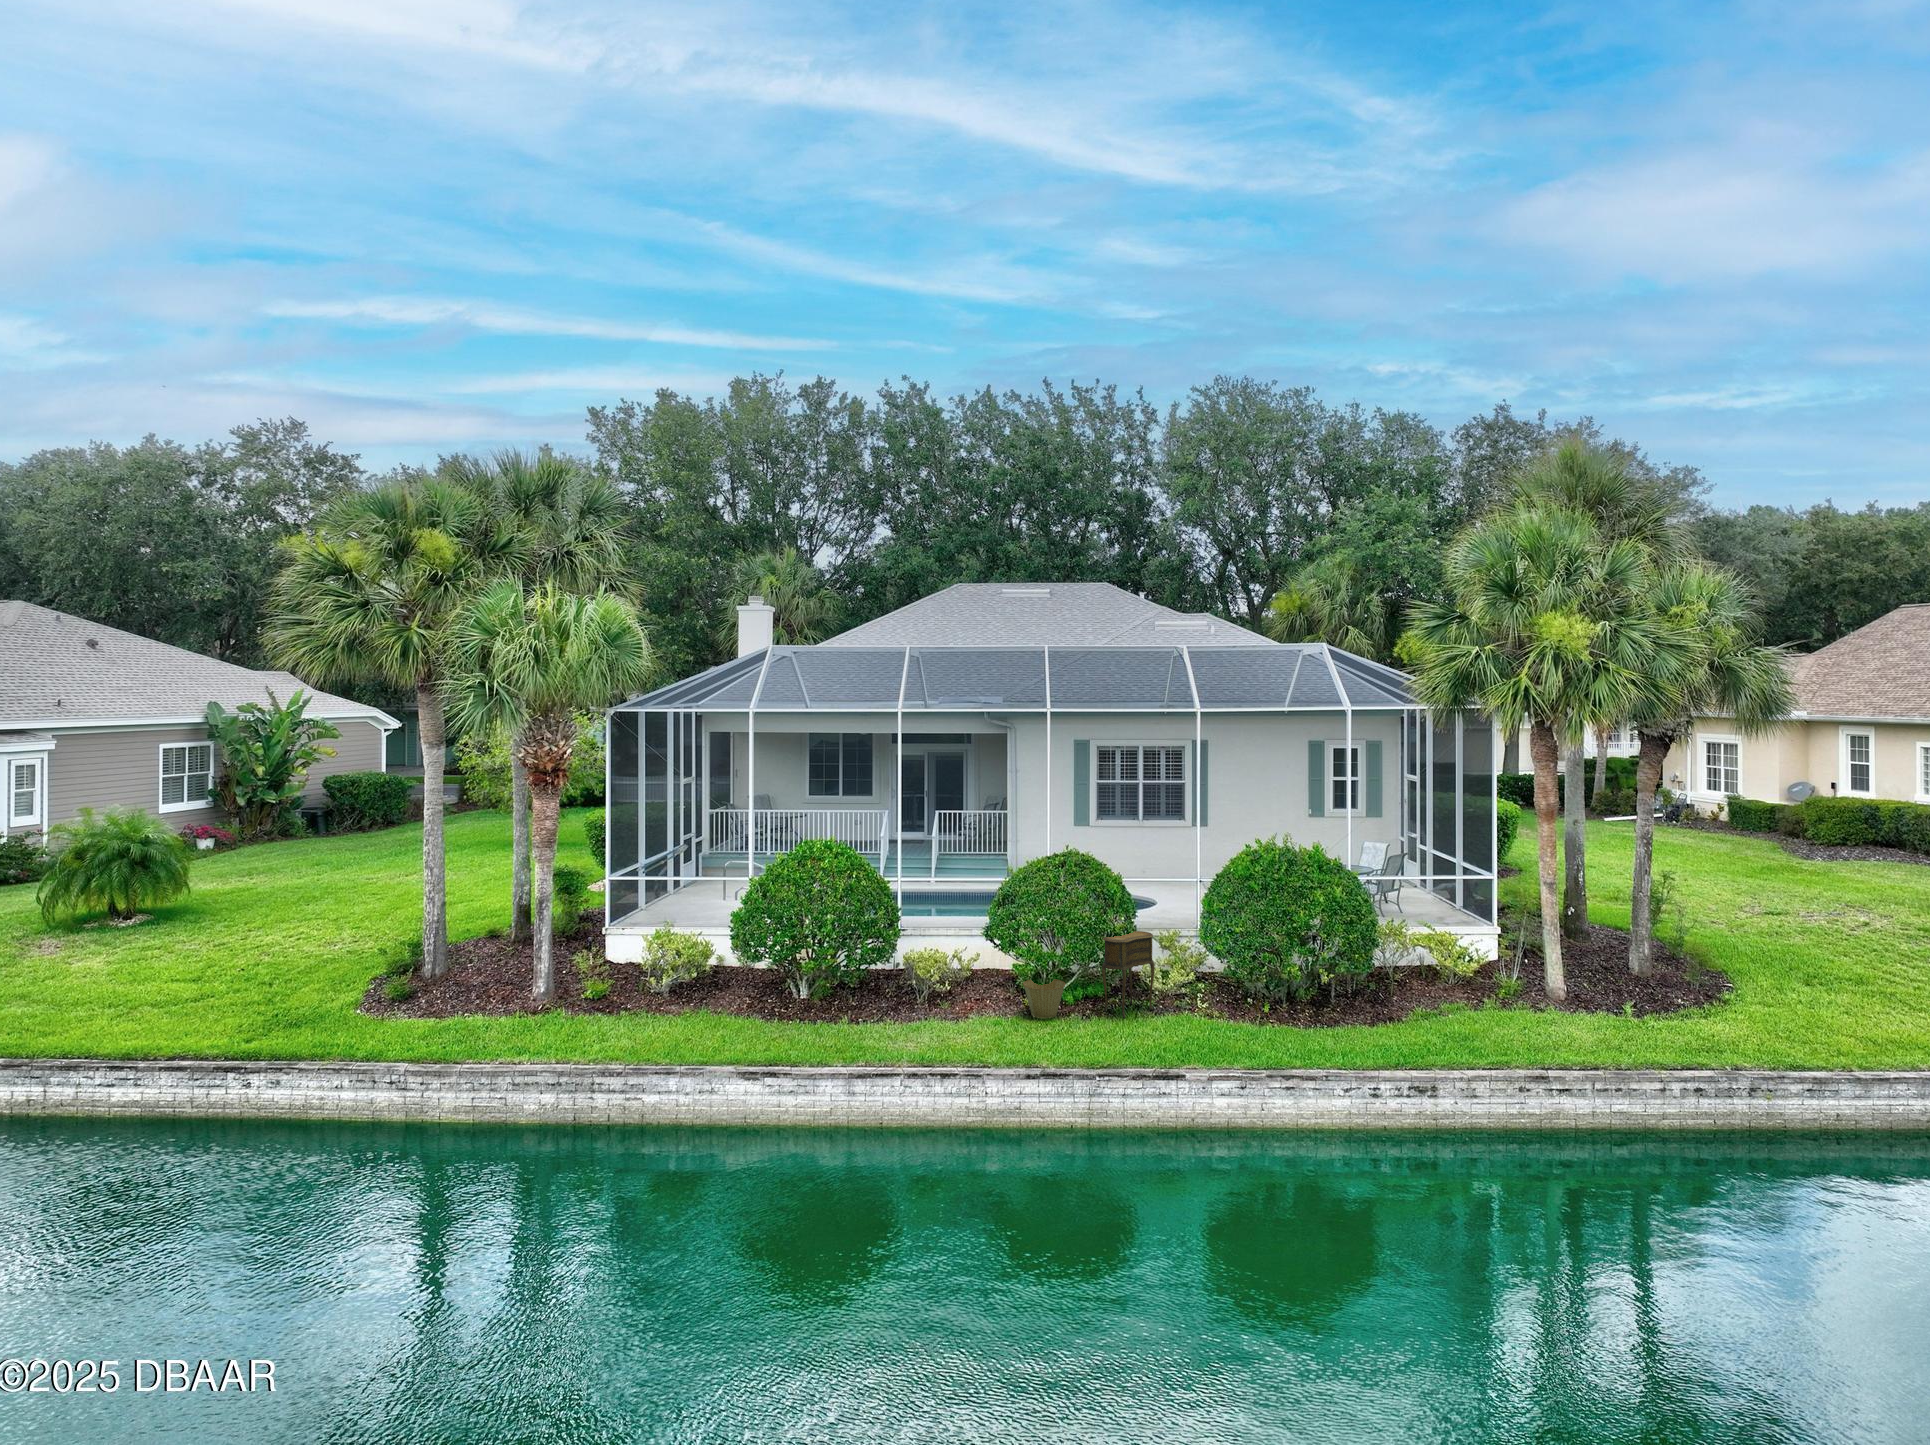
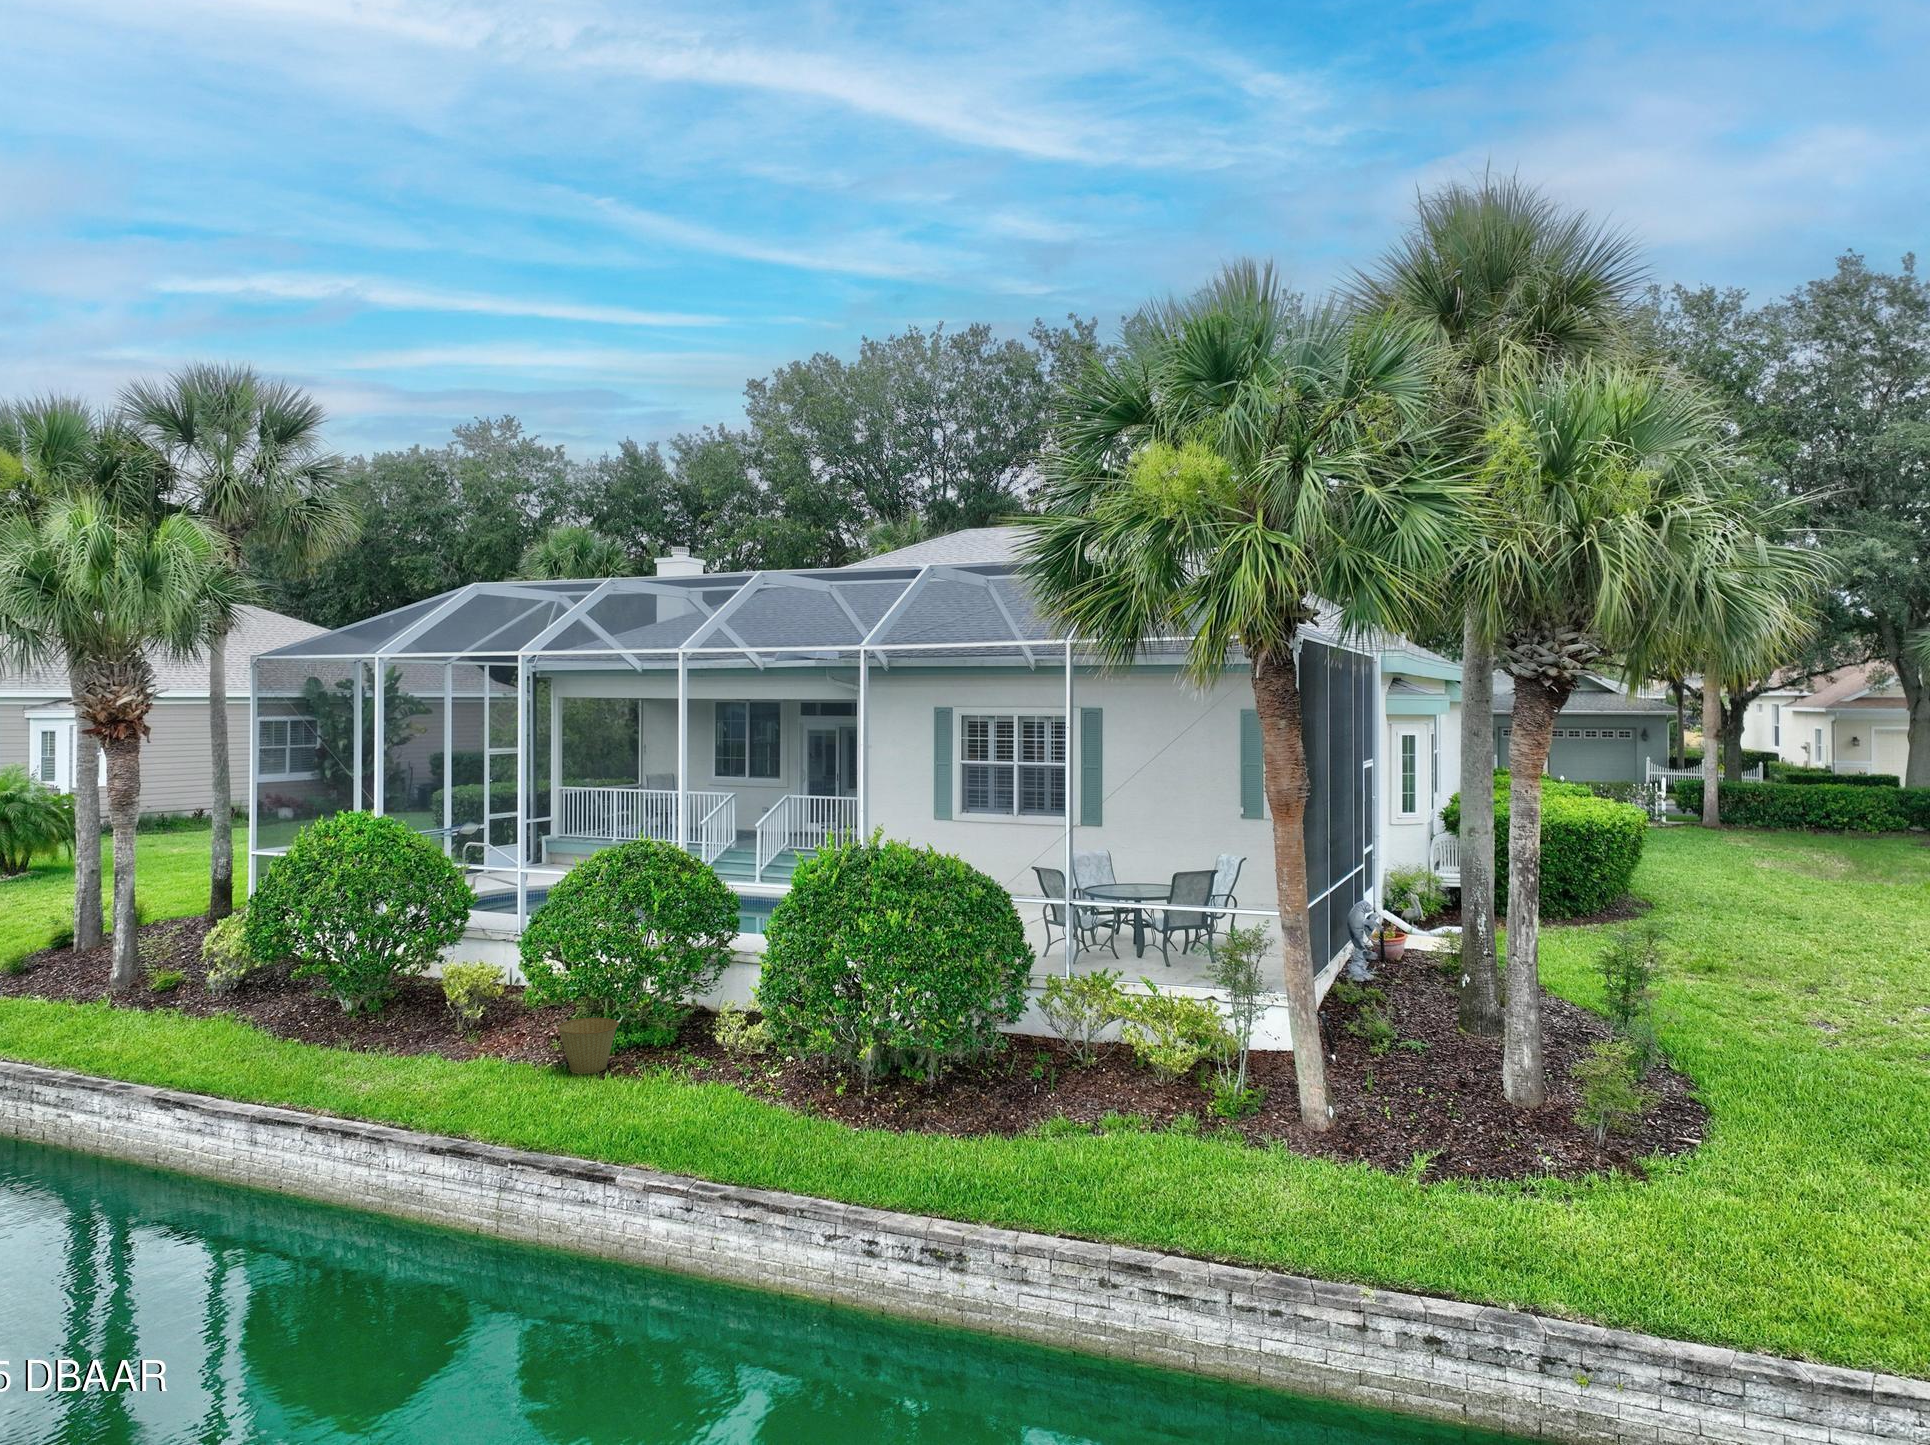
side table: present [1102,931,1155,1018] -> none [655,962,739,1085]

